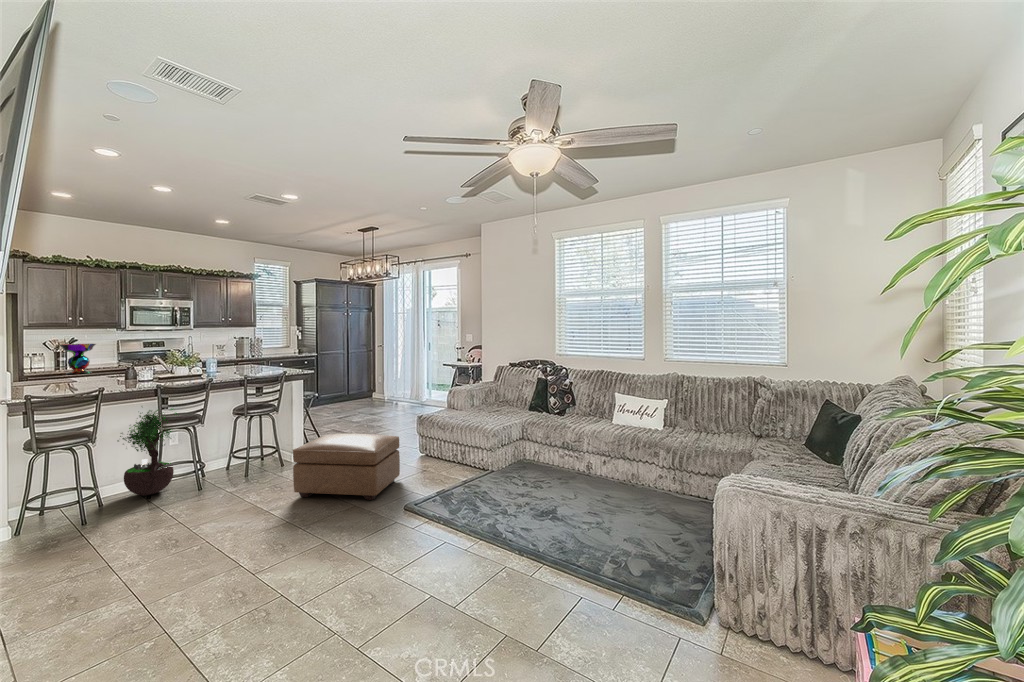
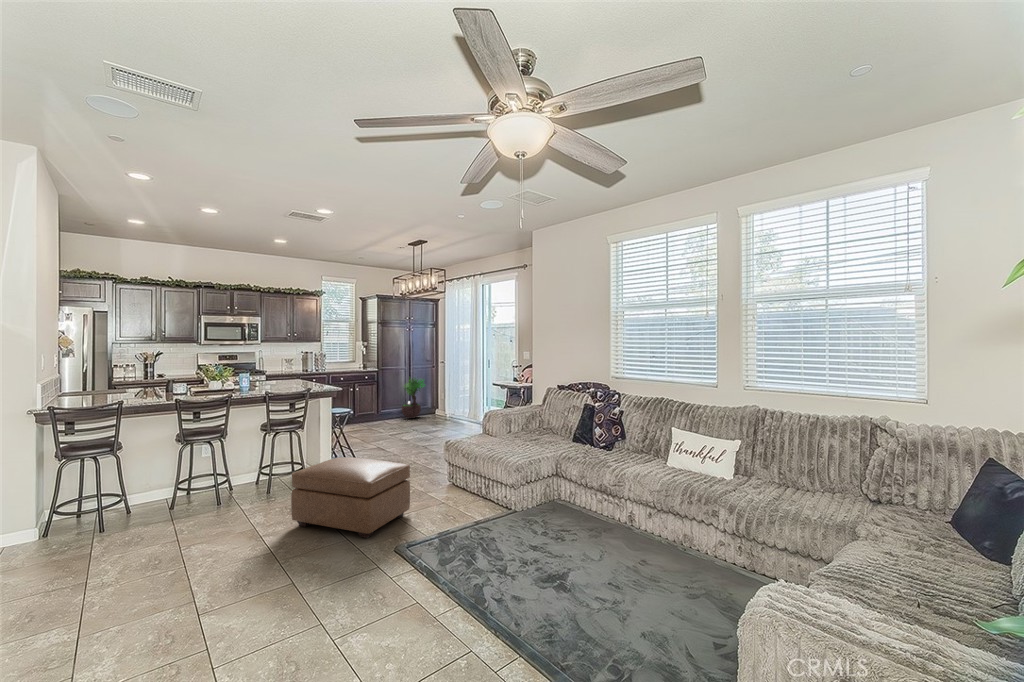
decorative bowl: present [59,344,96,375] -> none [140,355,172,383]
potted tree: present [118,409,177,495] -> present [402,378,423,418]

